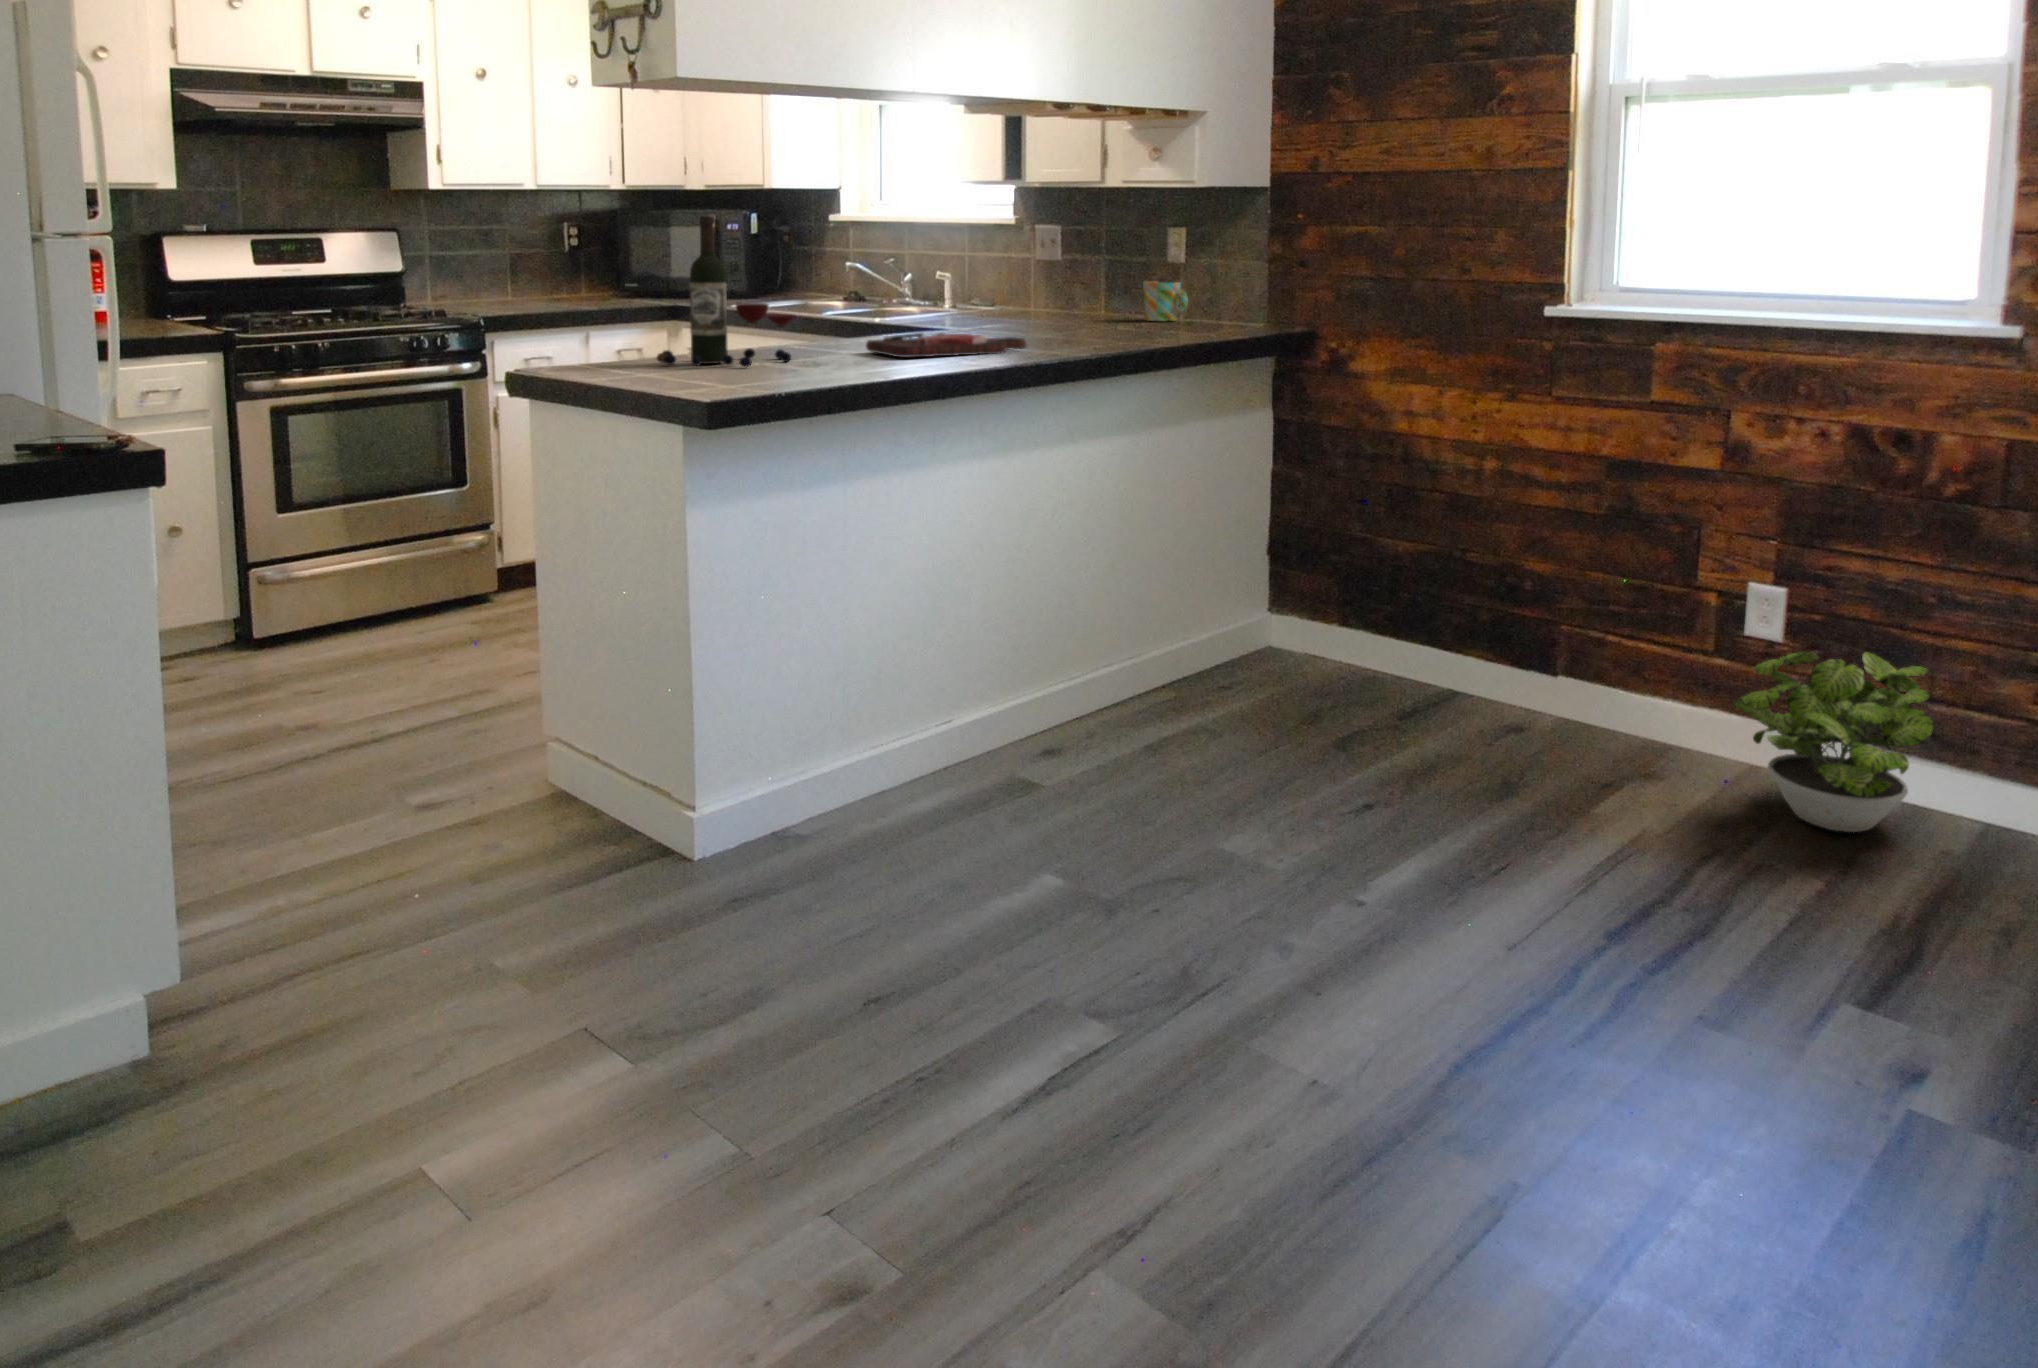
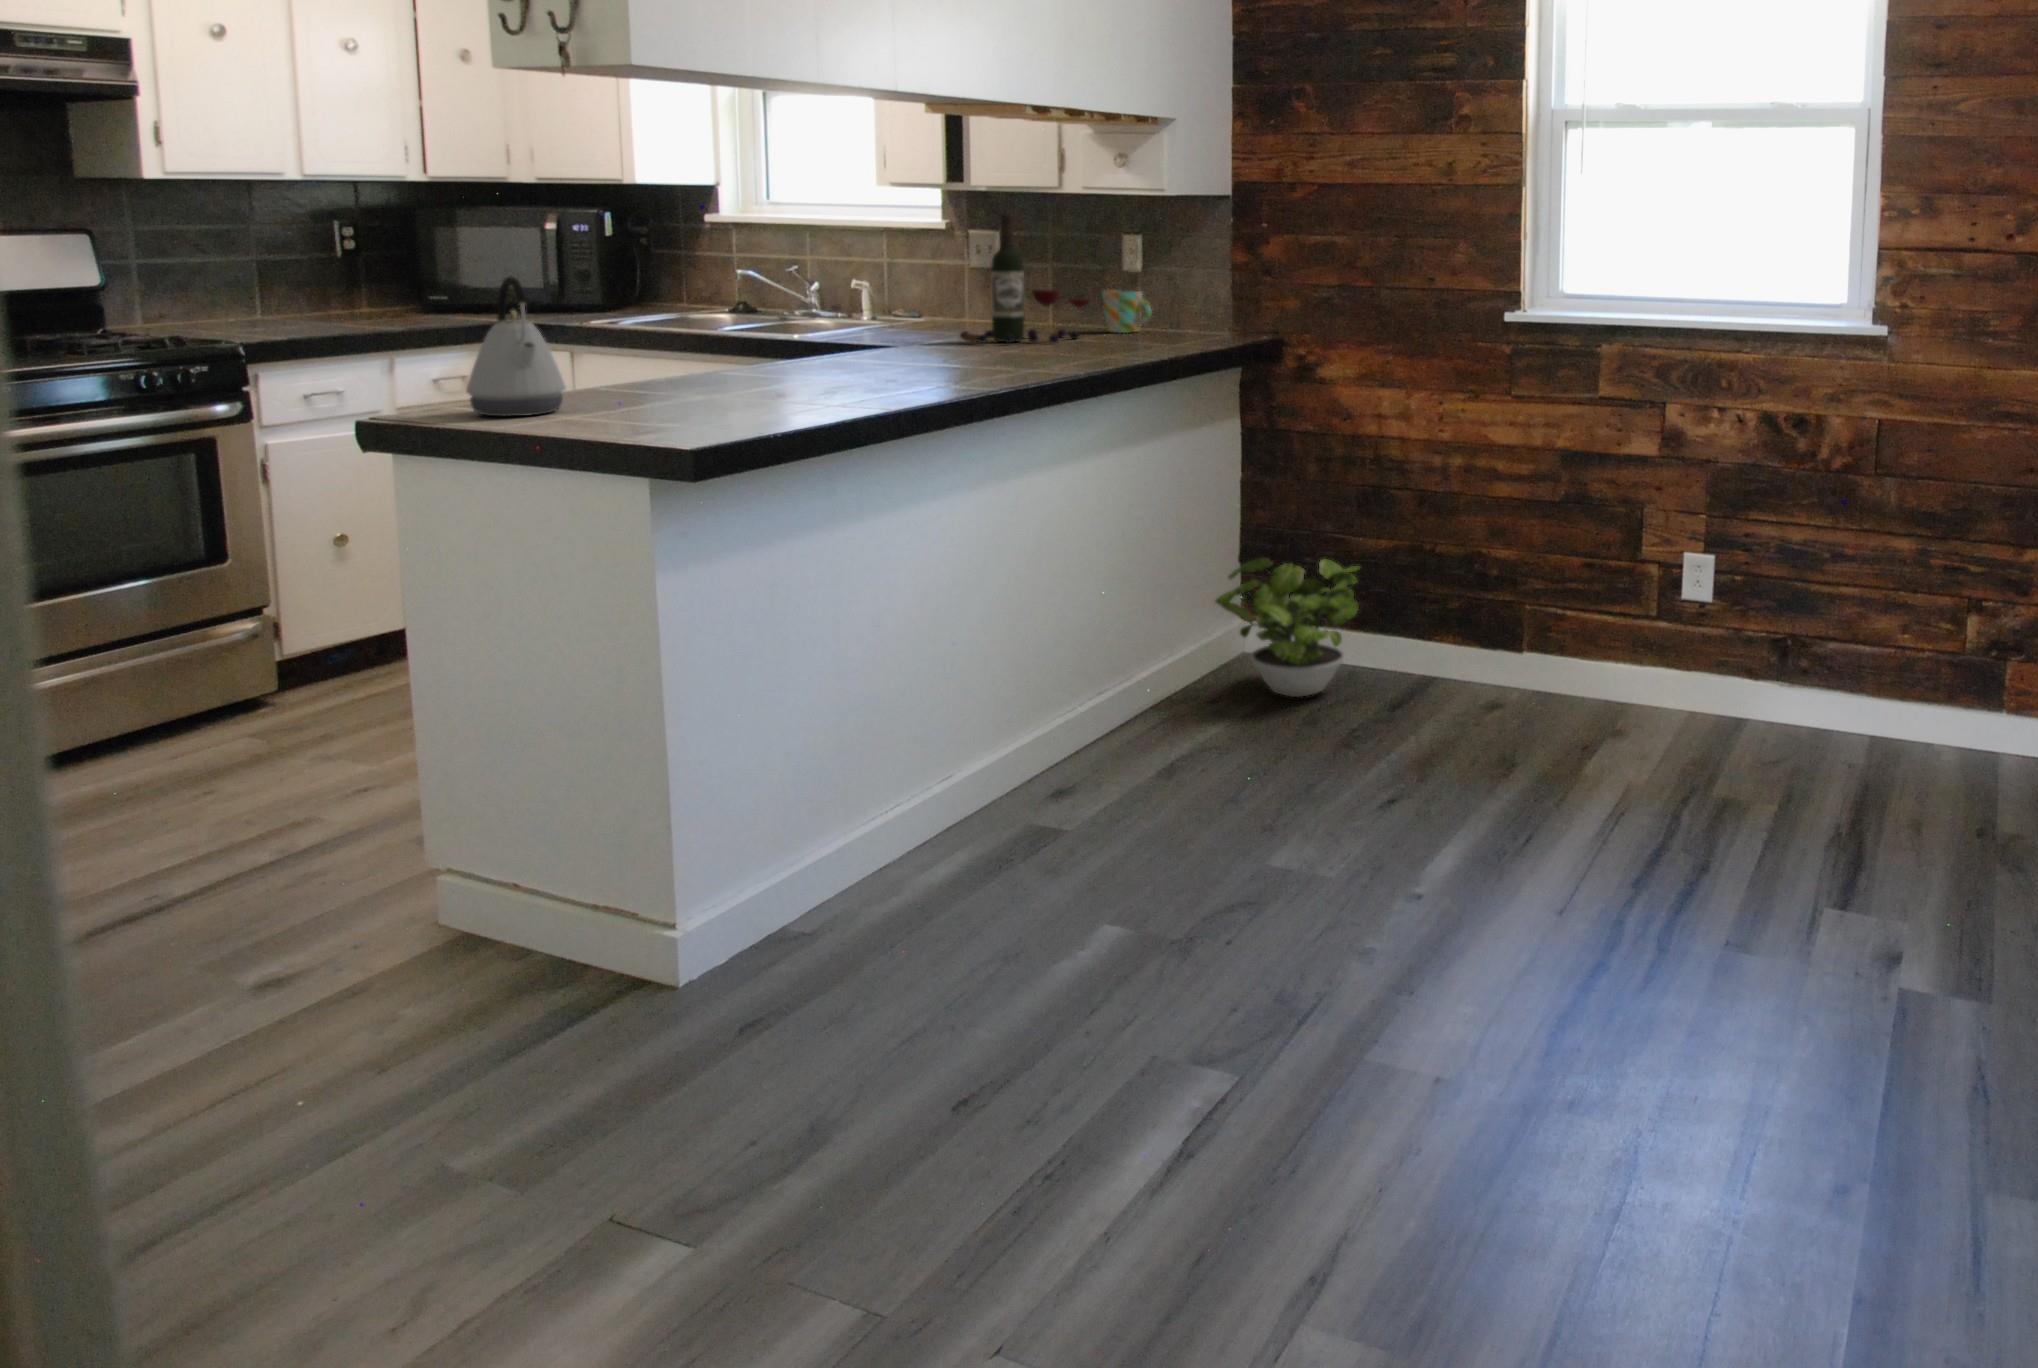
wine bottle: present [657,216,795,367] -> present [960,214,1091,343]
kettle: none [559,263,634,381] -> present [466,276,566,416]
cutting board: present [866,332,1026,357] -> none [827,345,1007,378]
potted plant: present [1733,651,1934,832] -> present [1216,558,1360,697]

